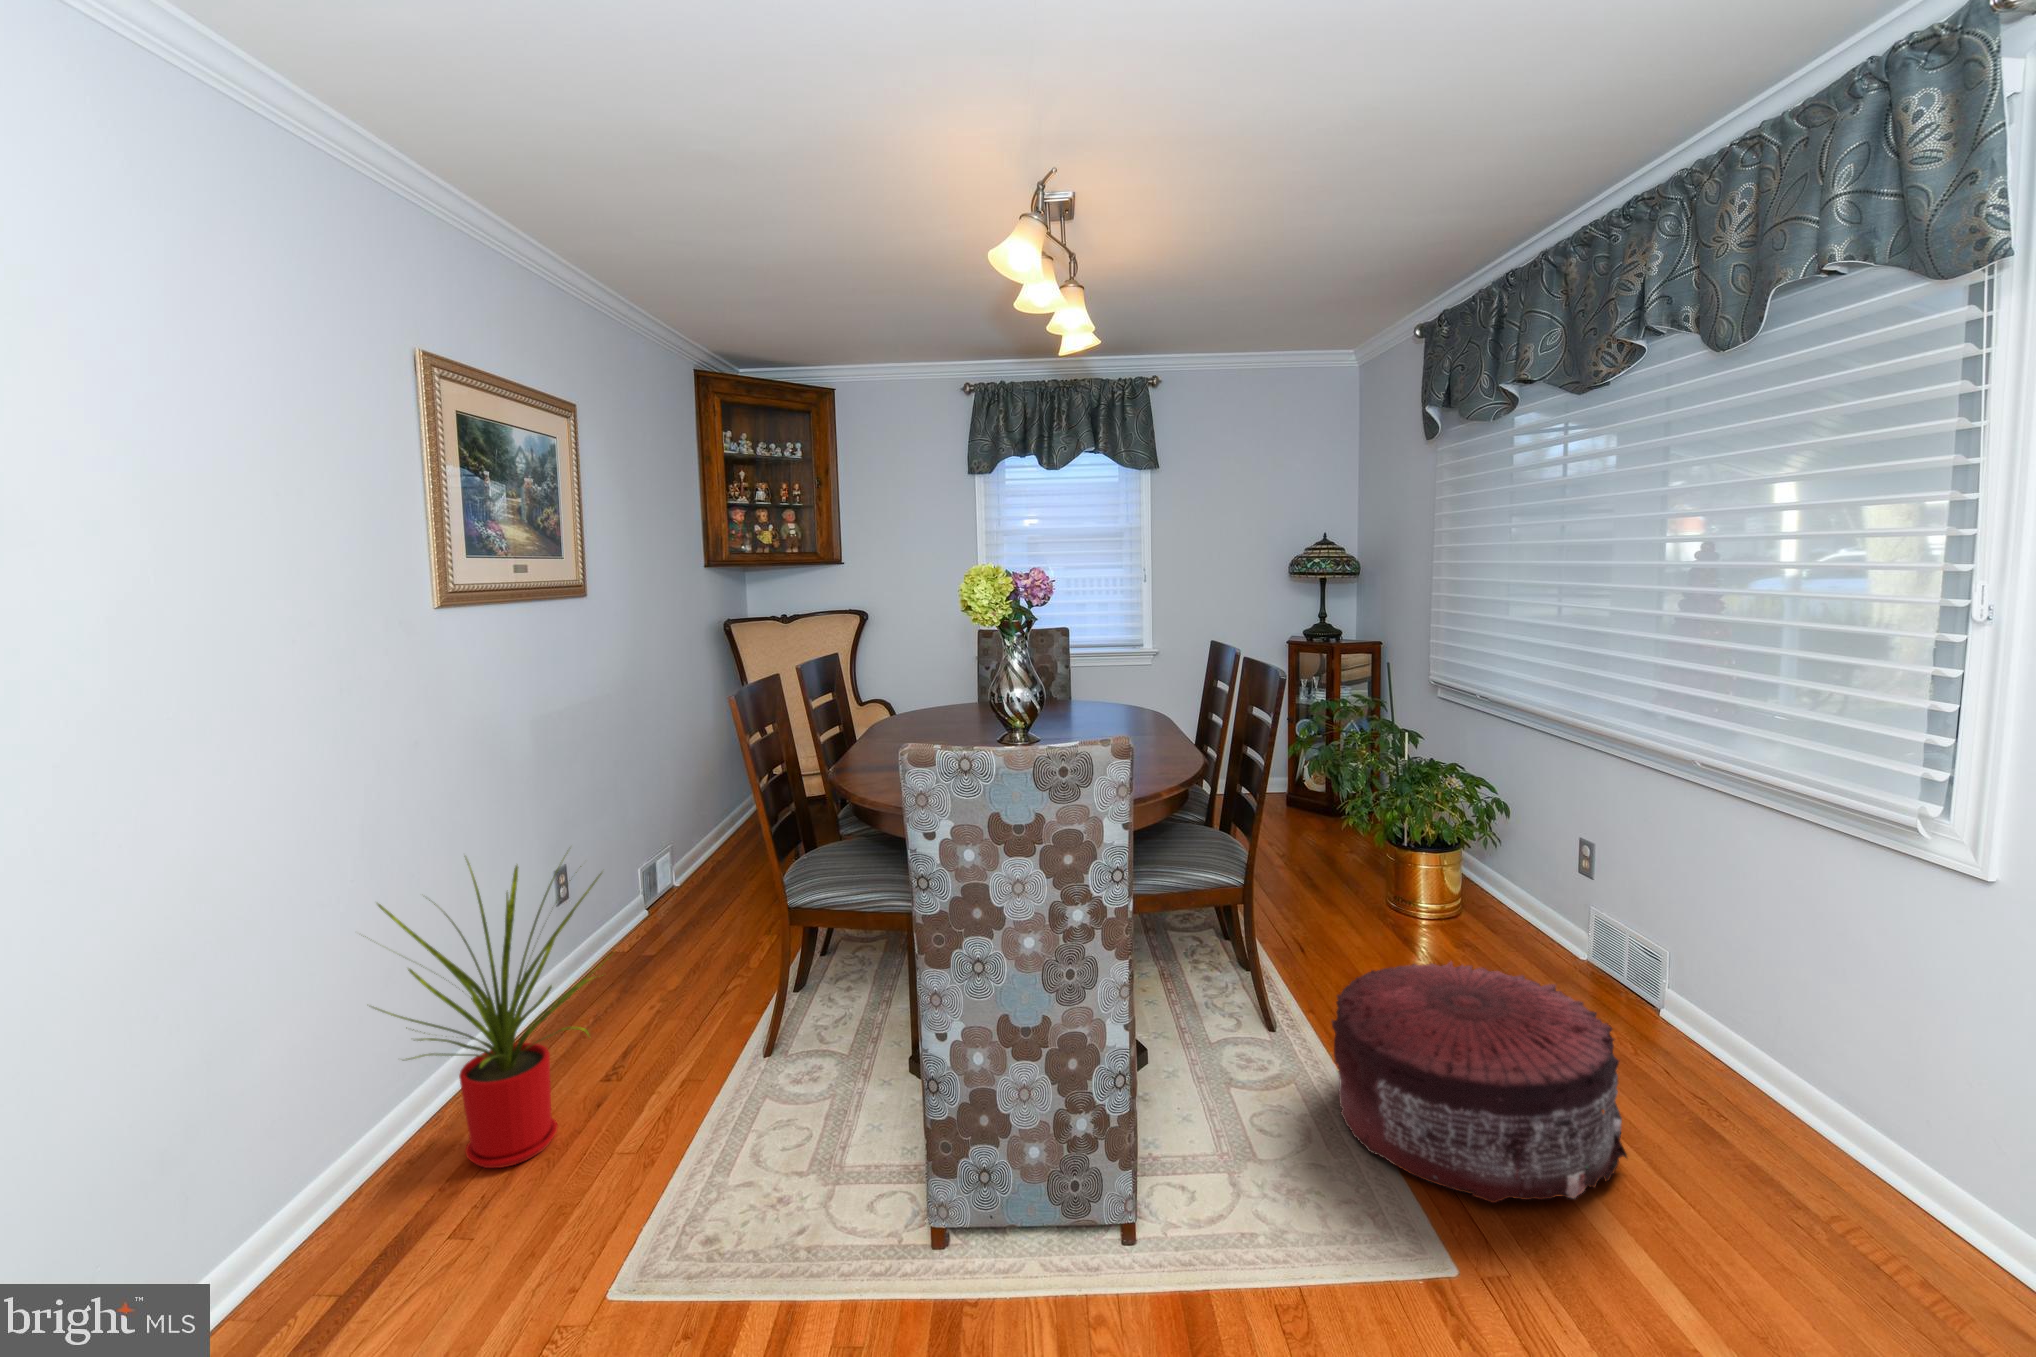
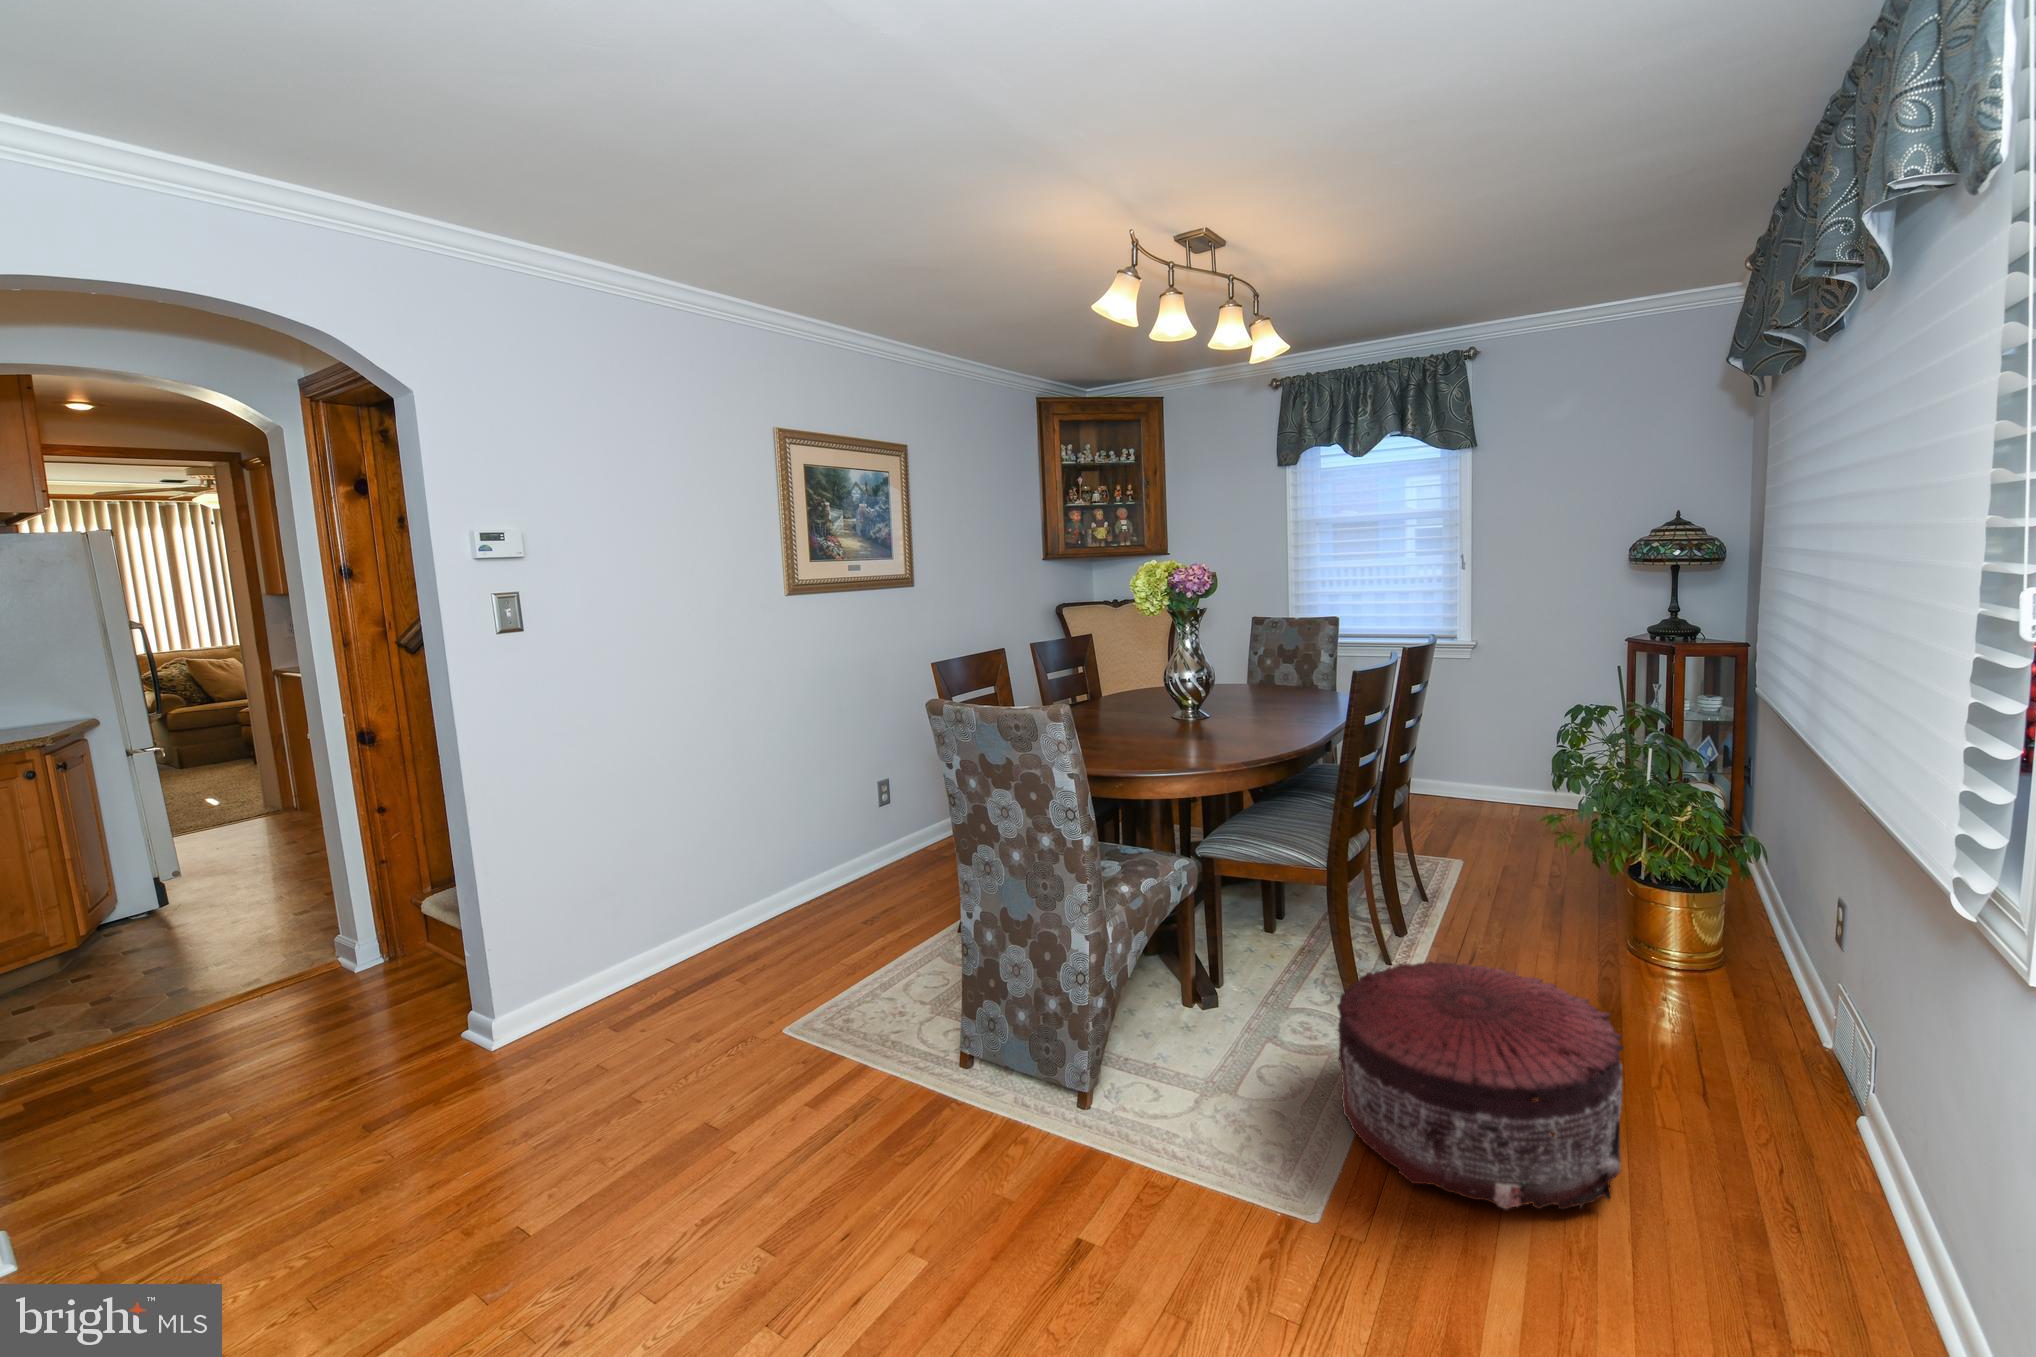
house plant: present [365,853,613,1168] -> none [699,753,856,954]

